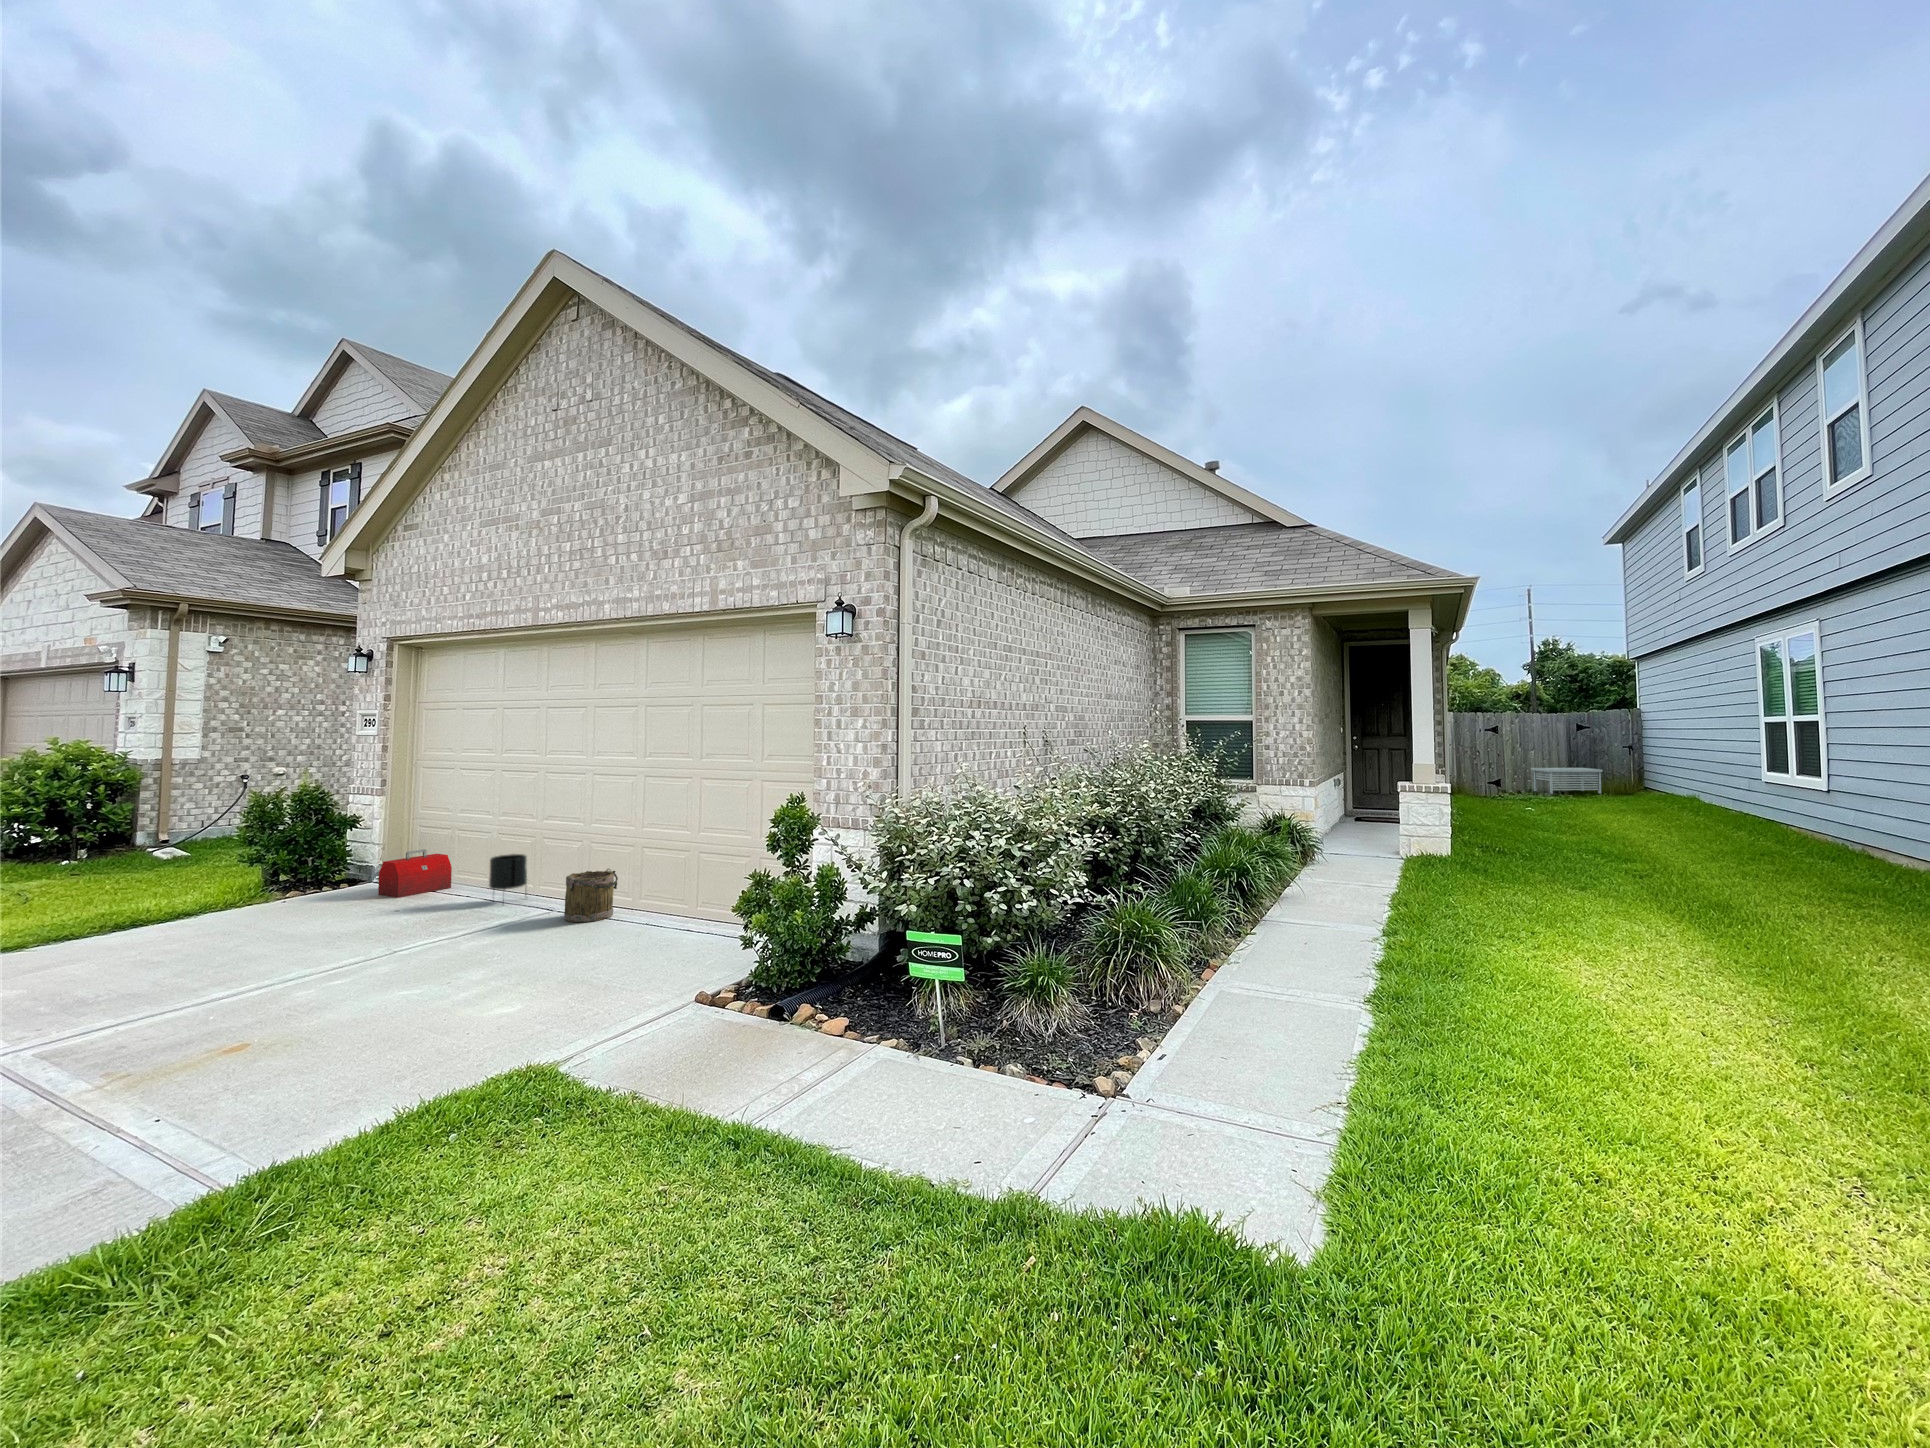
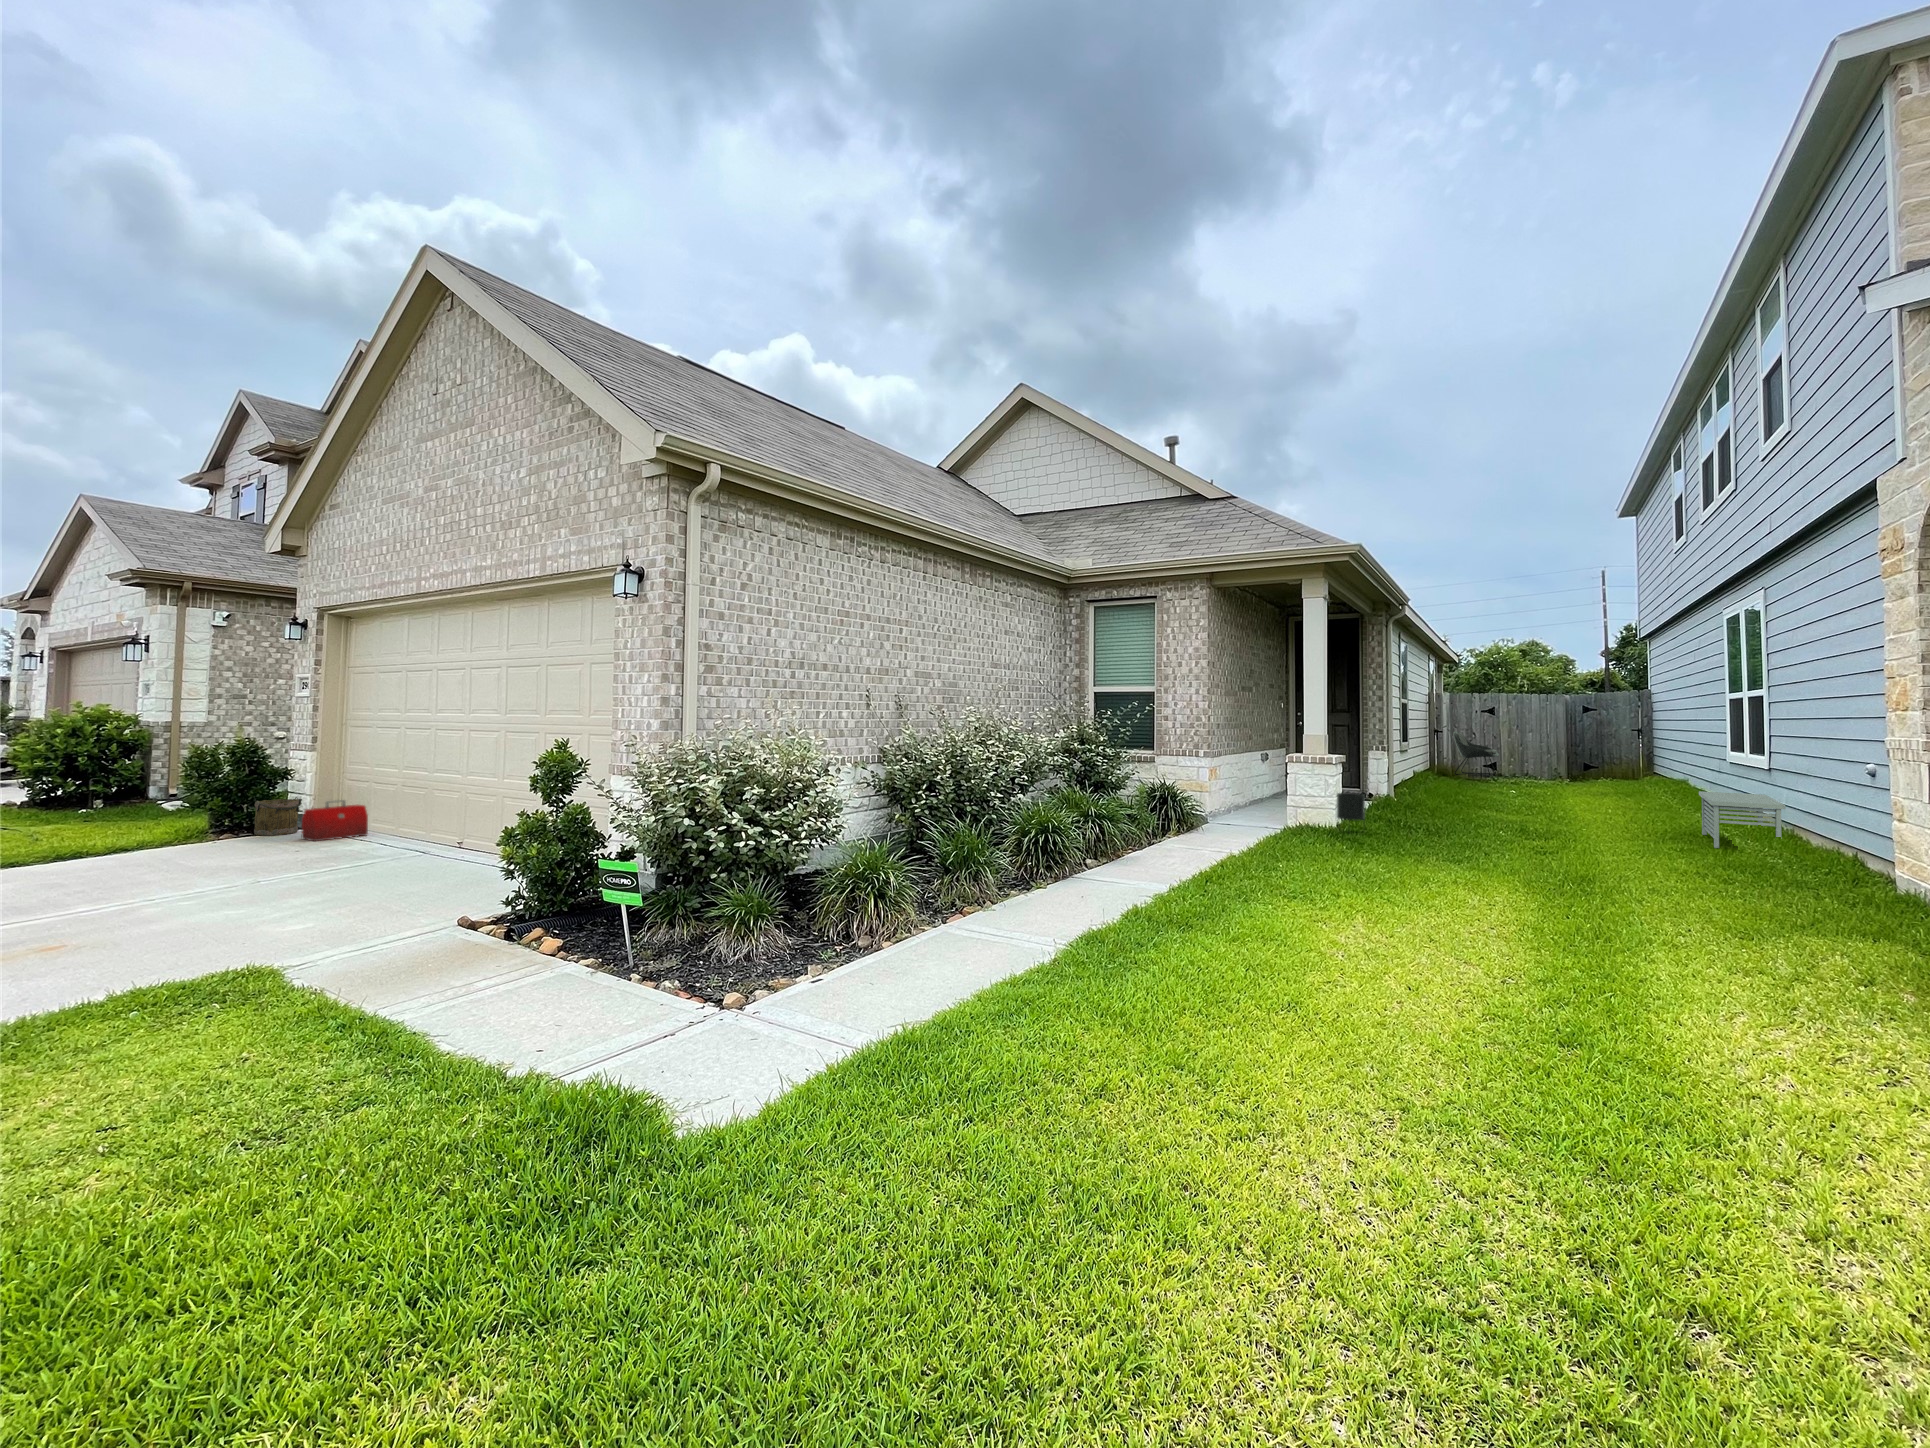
lounge chair: none [1457,749,1500,792] -> present [1453,731,1499,777]
storage bench: present [1531,768,1603,794] -> present [1699,791,1786,848]
planter: present [489,854,527,896] -> present [1337,793,1365,821]
bucket: present [564,868,618,922] -> present [254,797,302,836]

